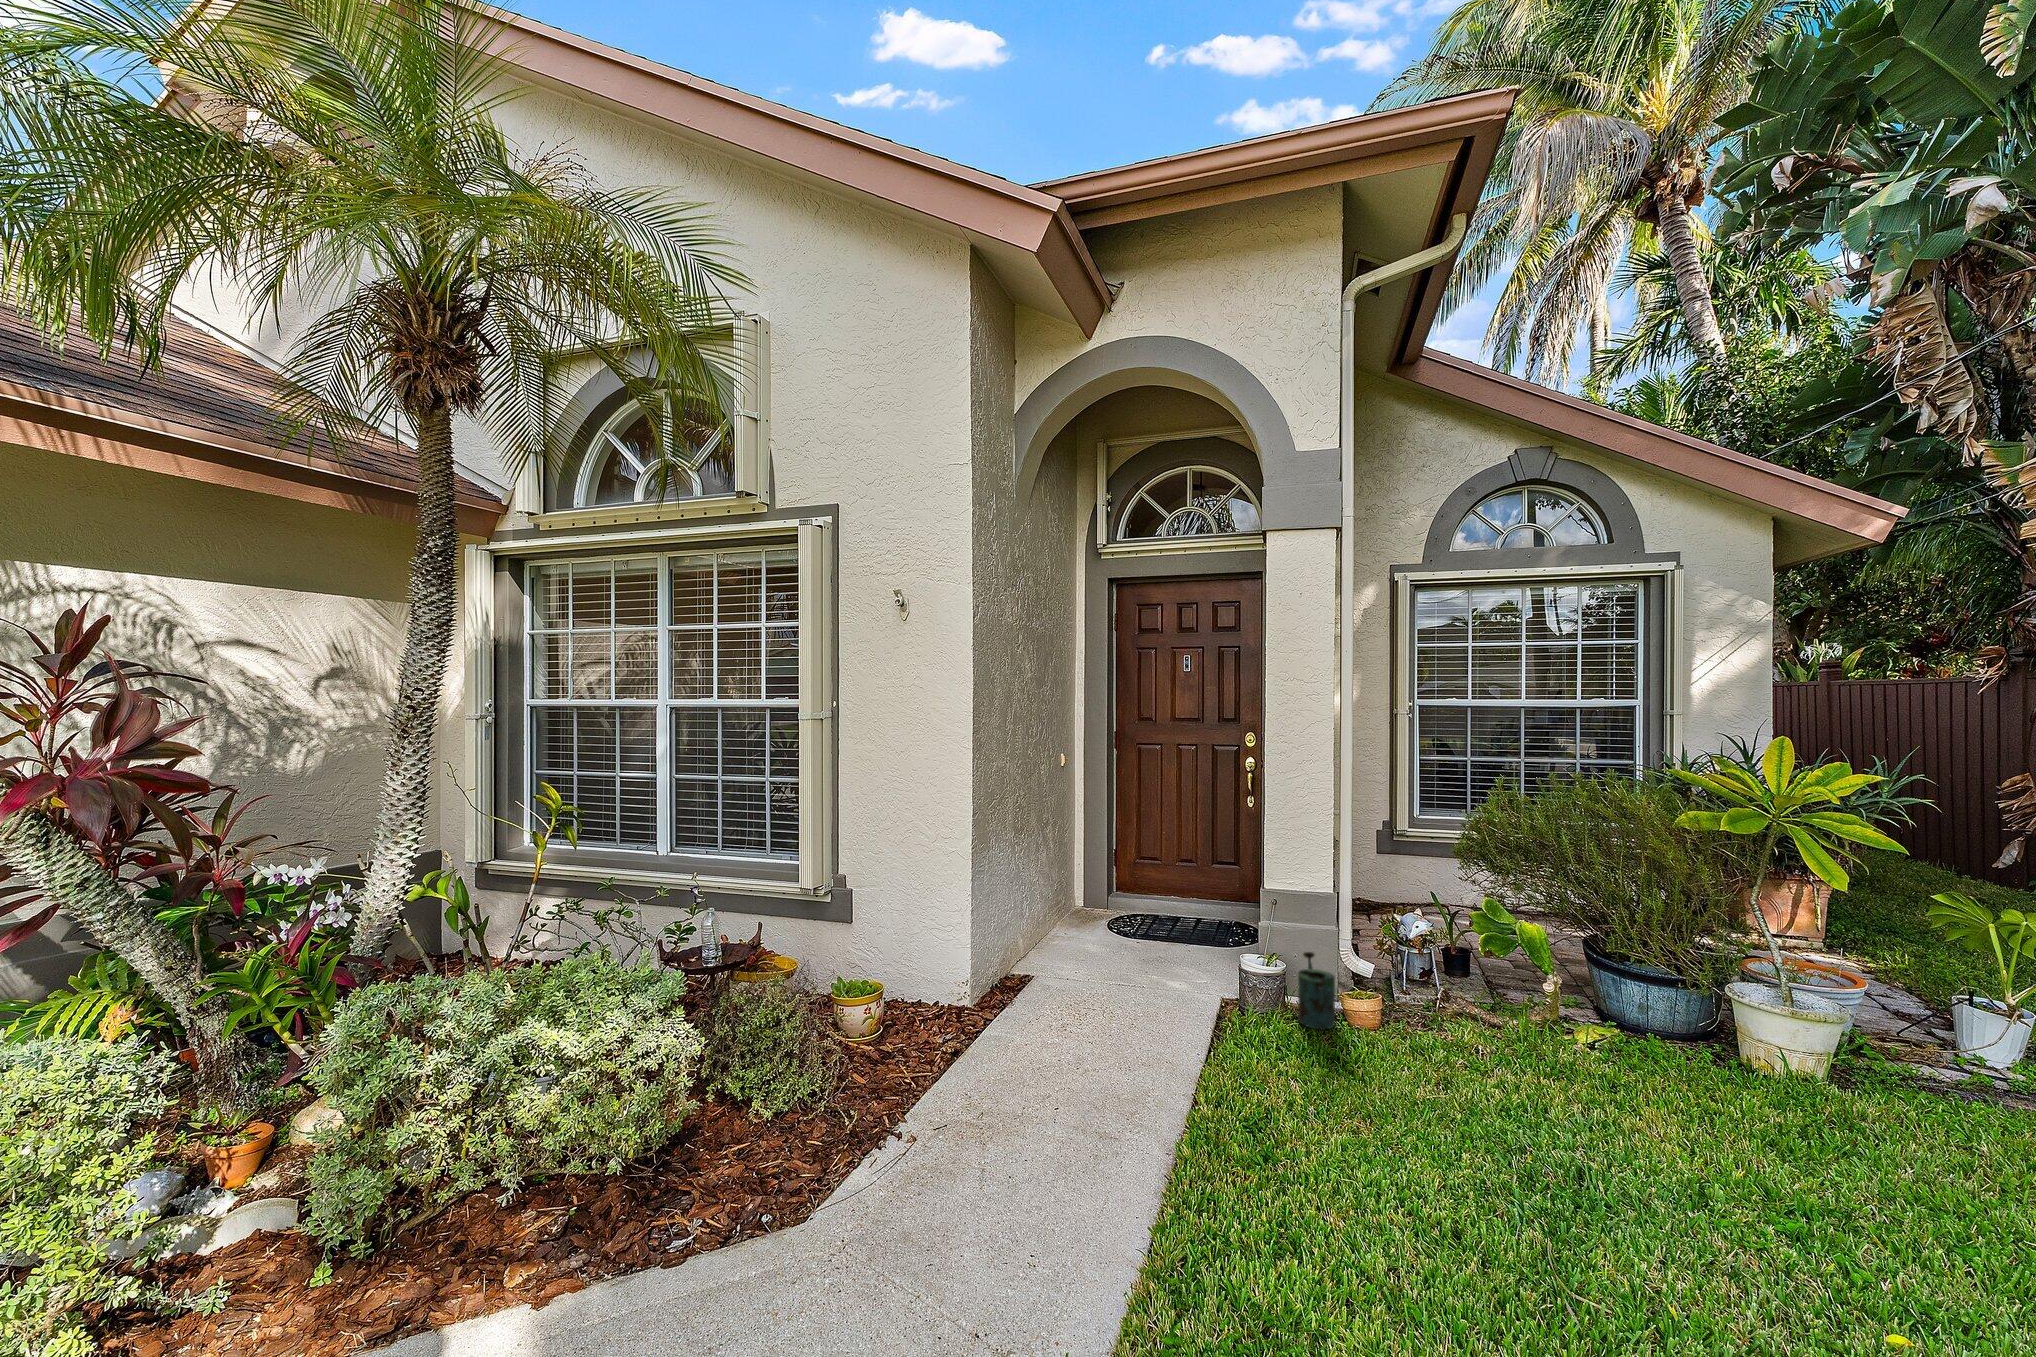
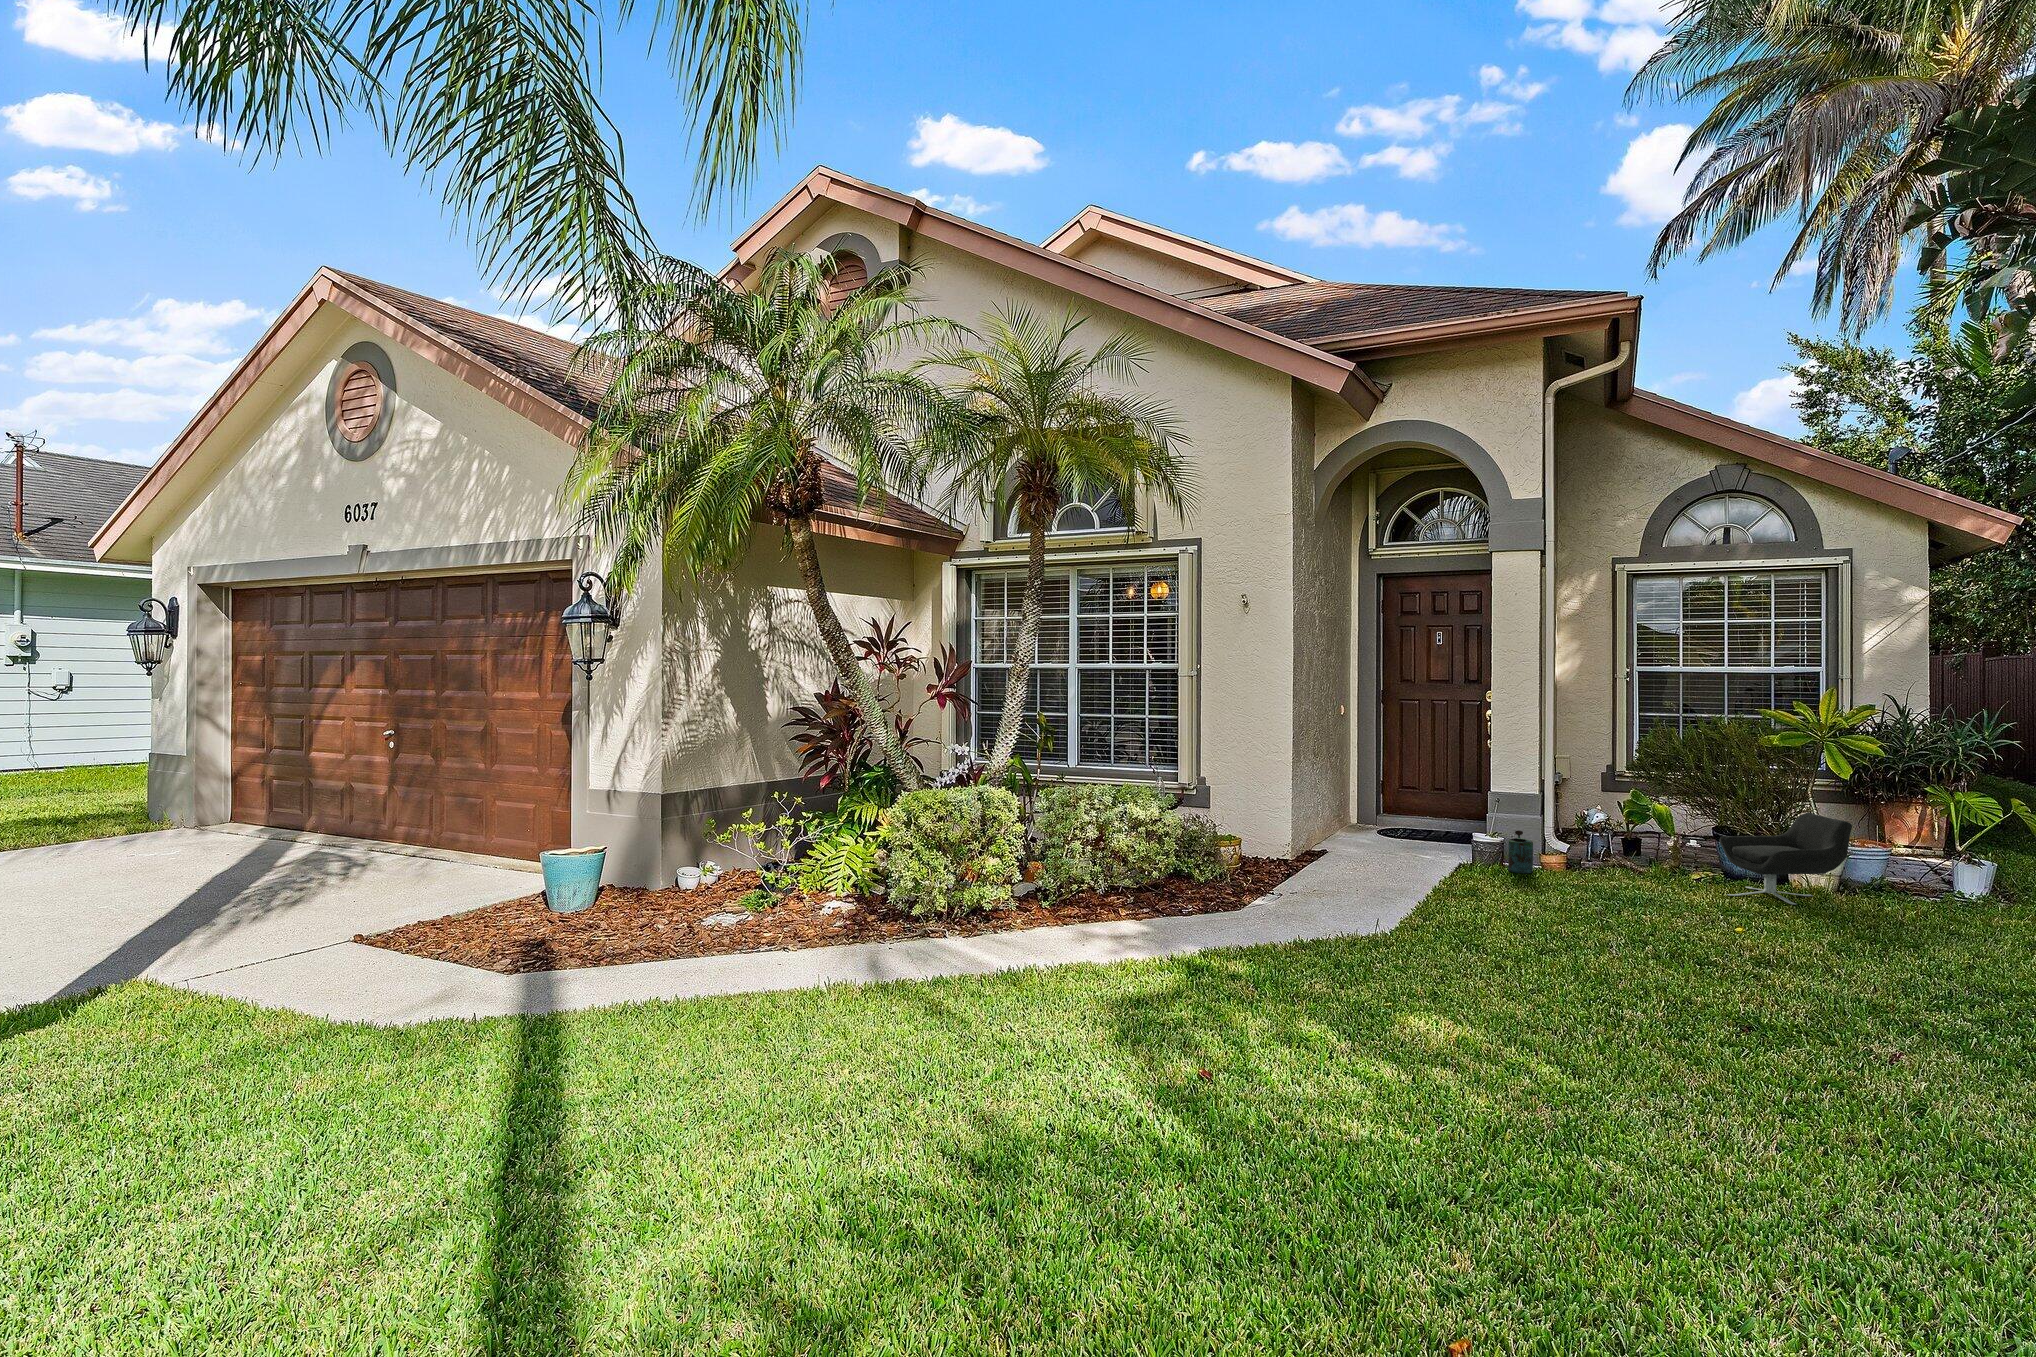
lounge chair: none [1610,929,1841,1105] -> present [1719,812,1852,904]

